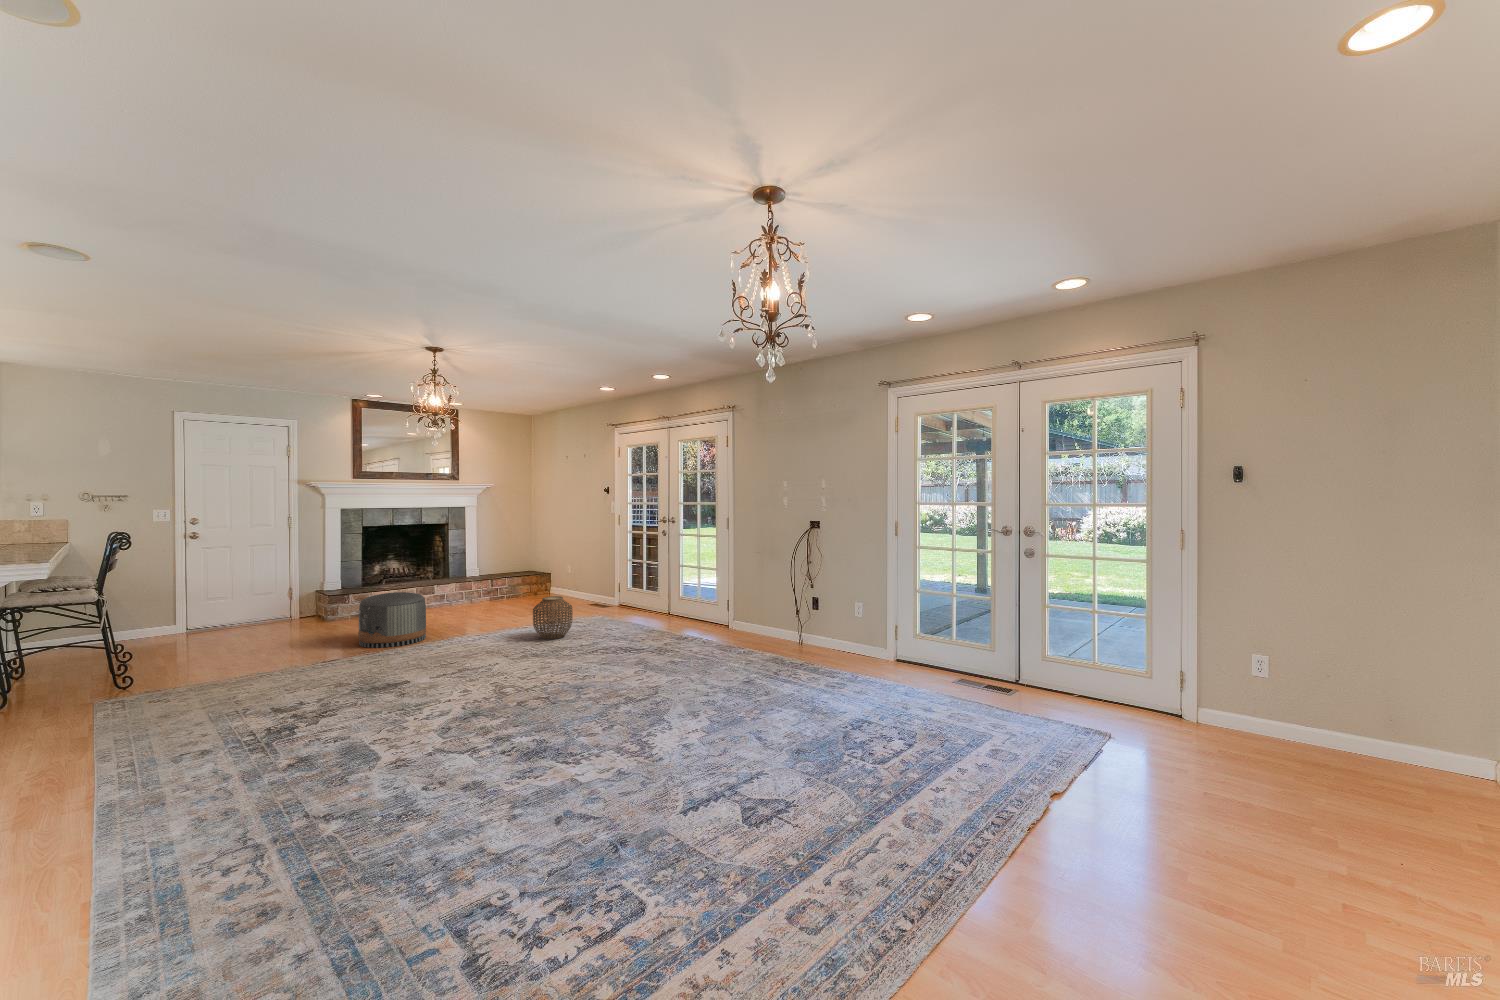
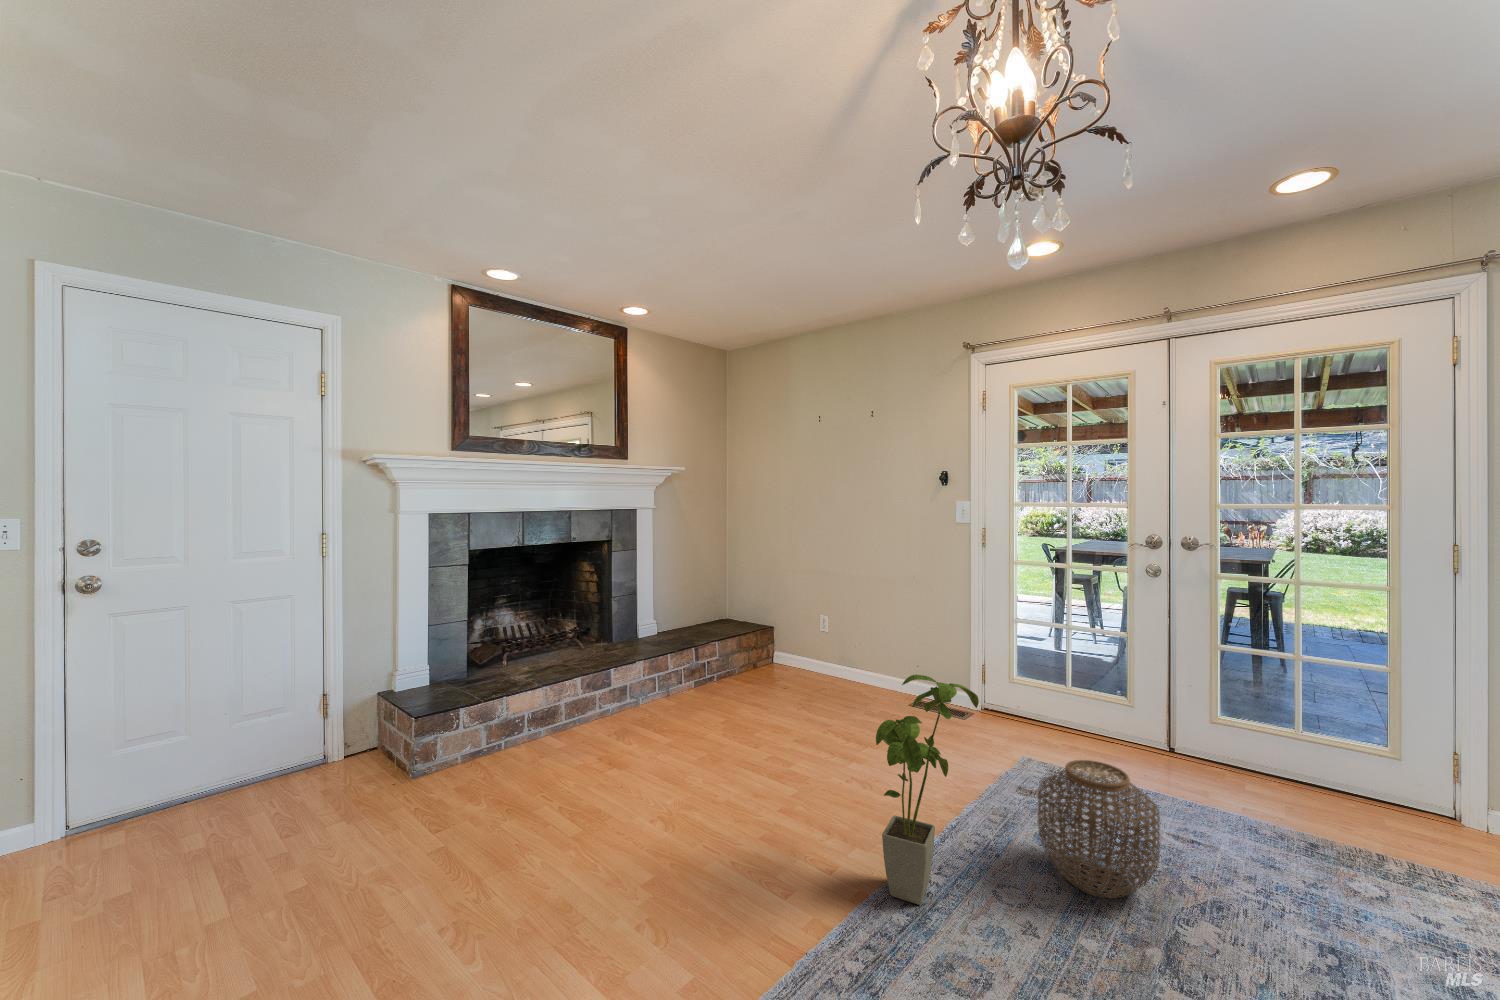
house plant: none [463,563,506,640] -> present [876,675,979,905]
pouf: present [359,592,426,648] -> none [577,753,753,980]

